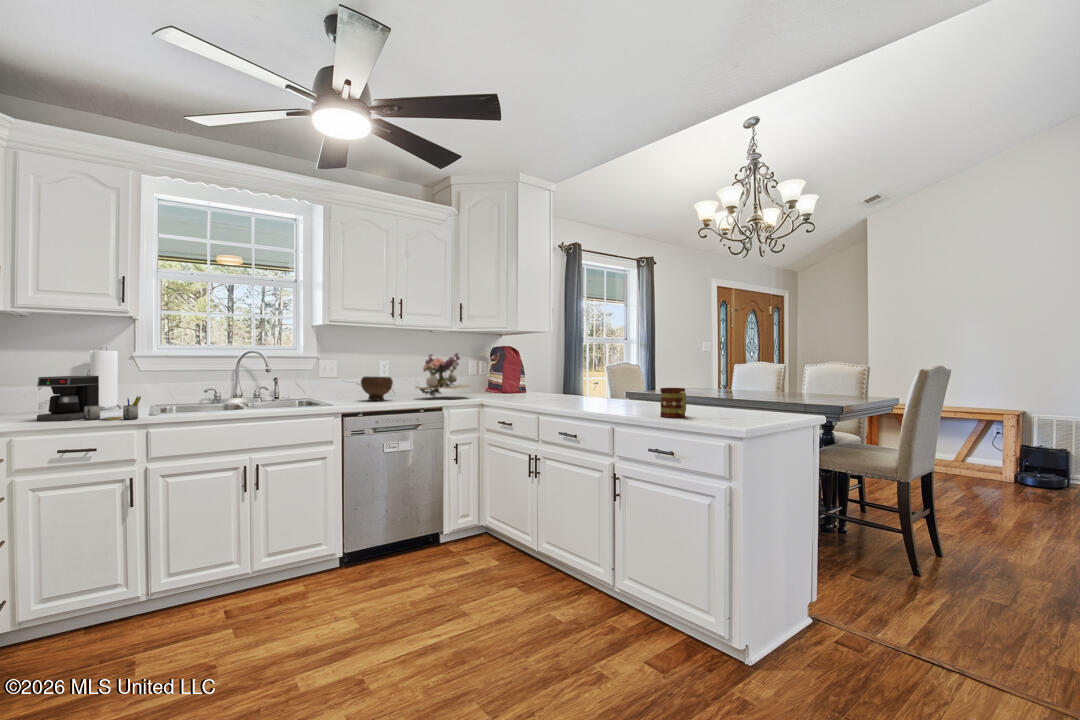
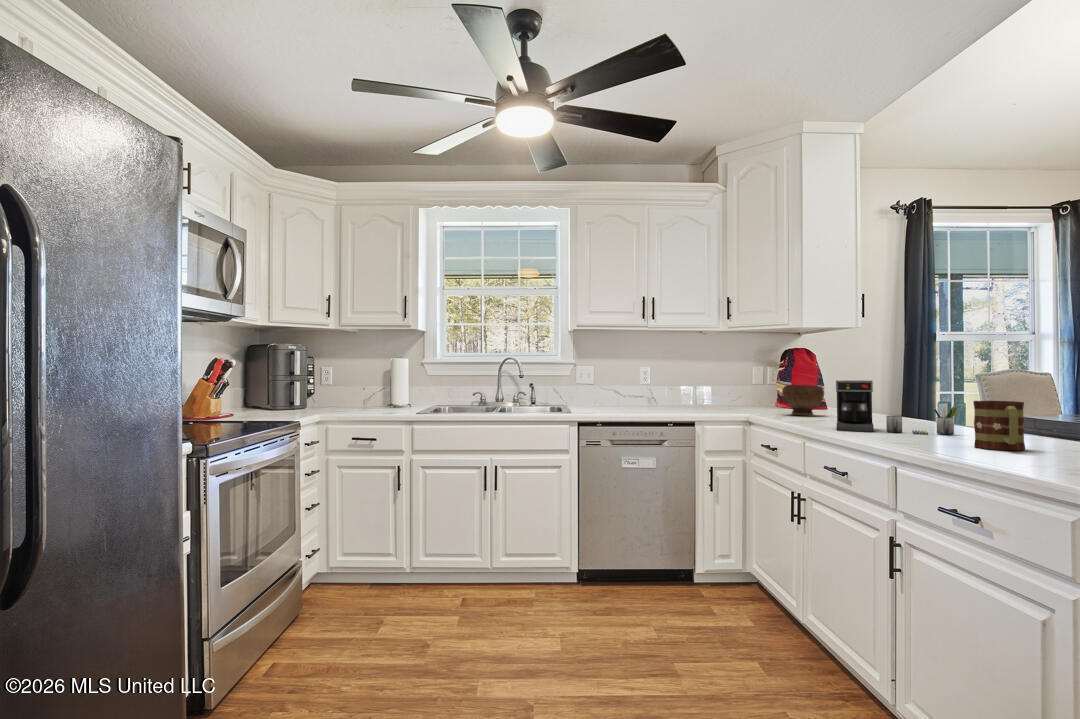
flower arrangement: present [416,353,469,397] -> none [667,355,738,411]
coffee maker: present [37,376,141,421] -> present [836,380,958,435]
bowl: present [361,376,393,401] -> present [782,385,824,415]

